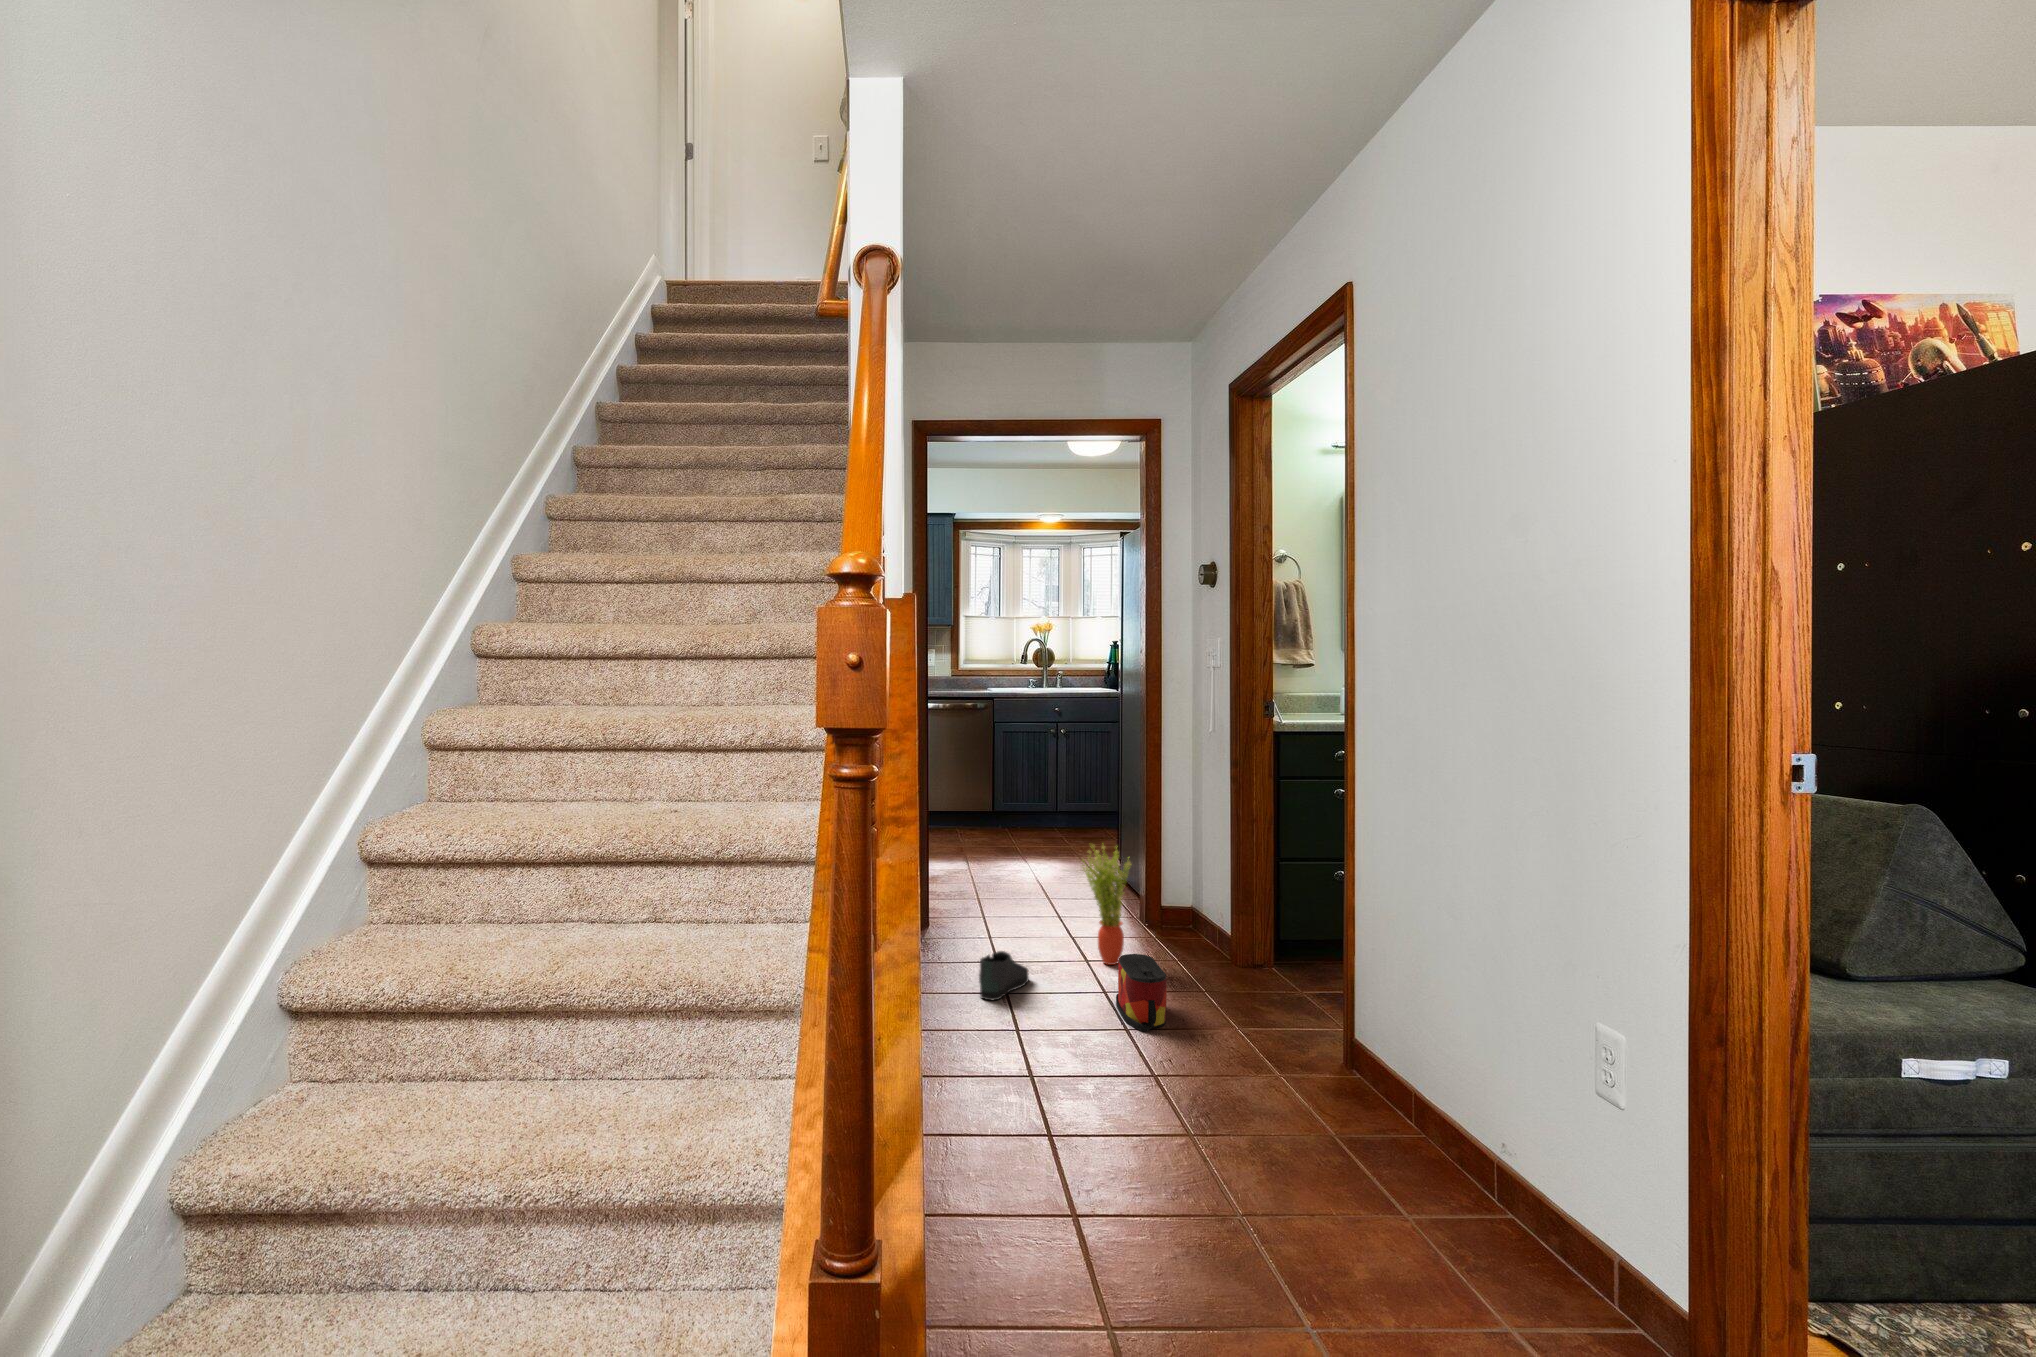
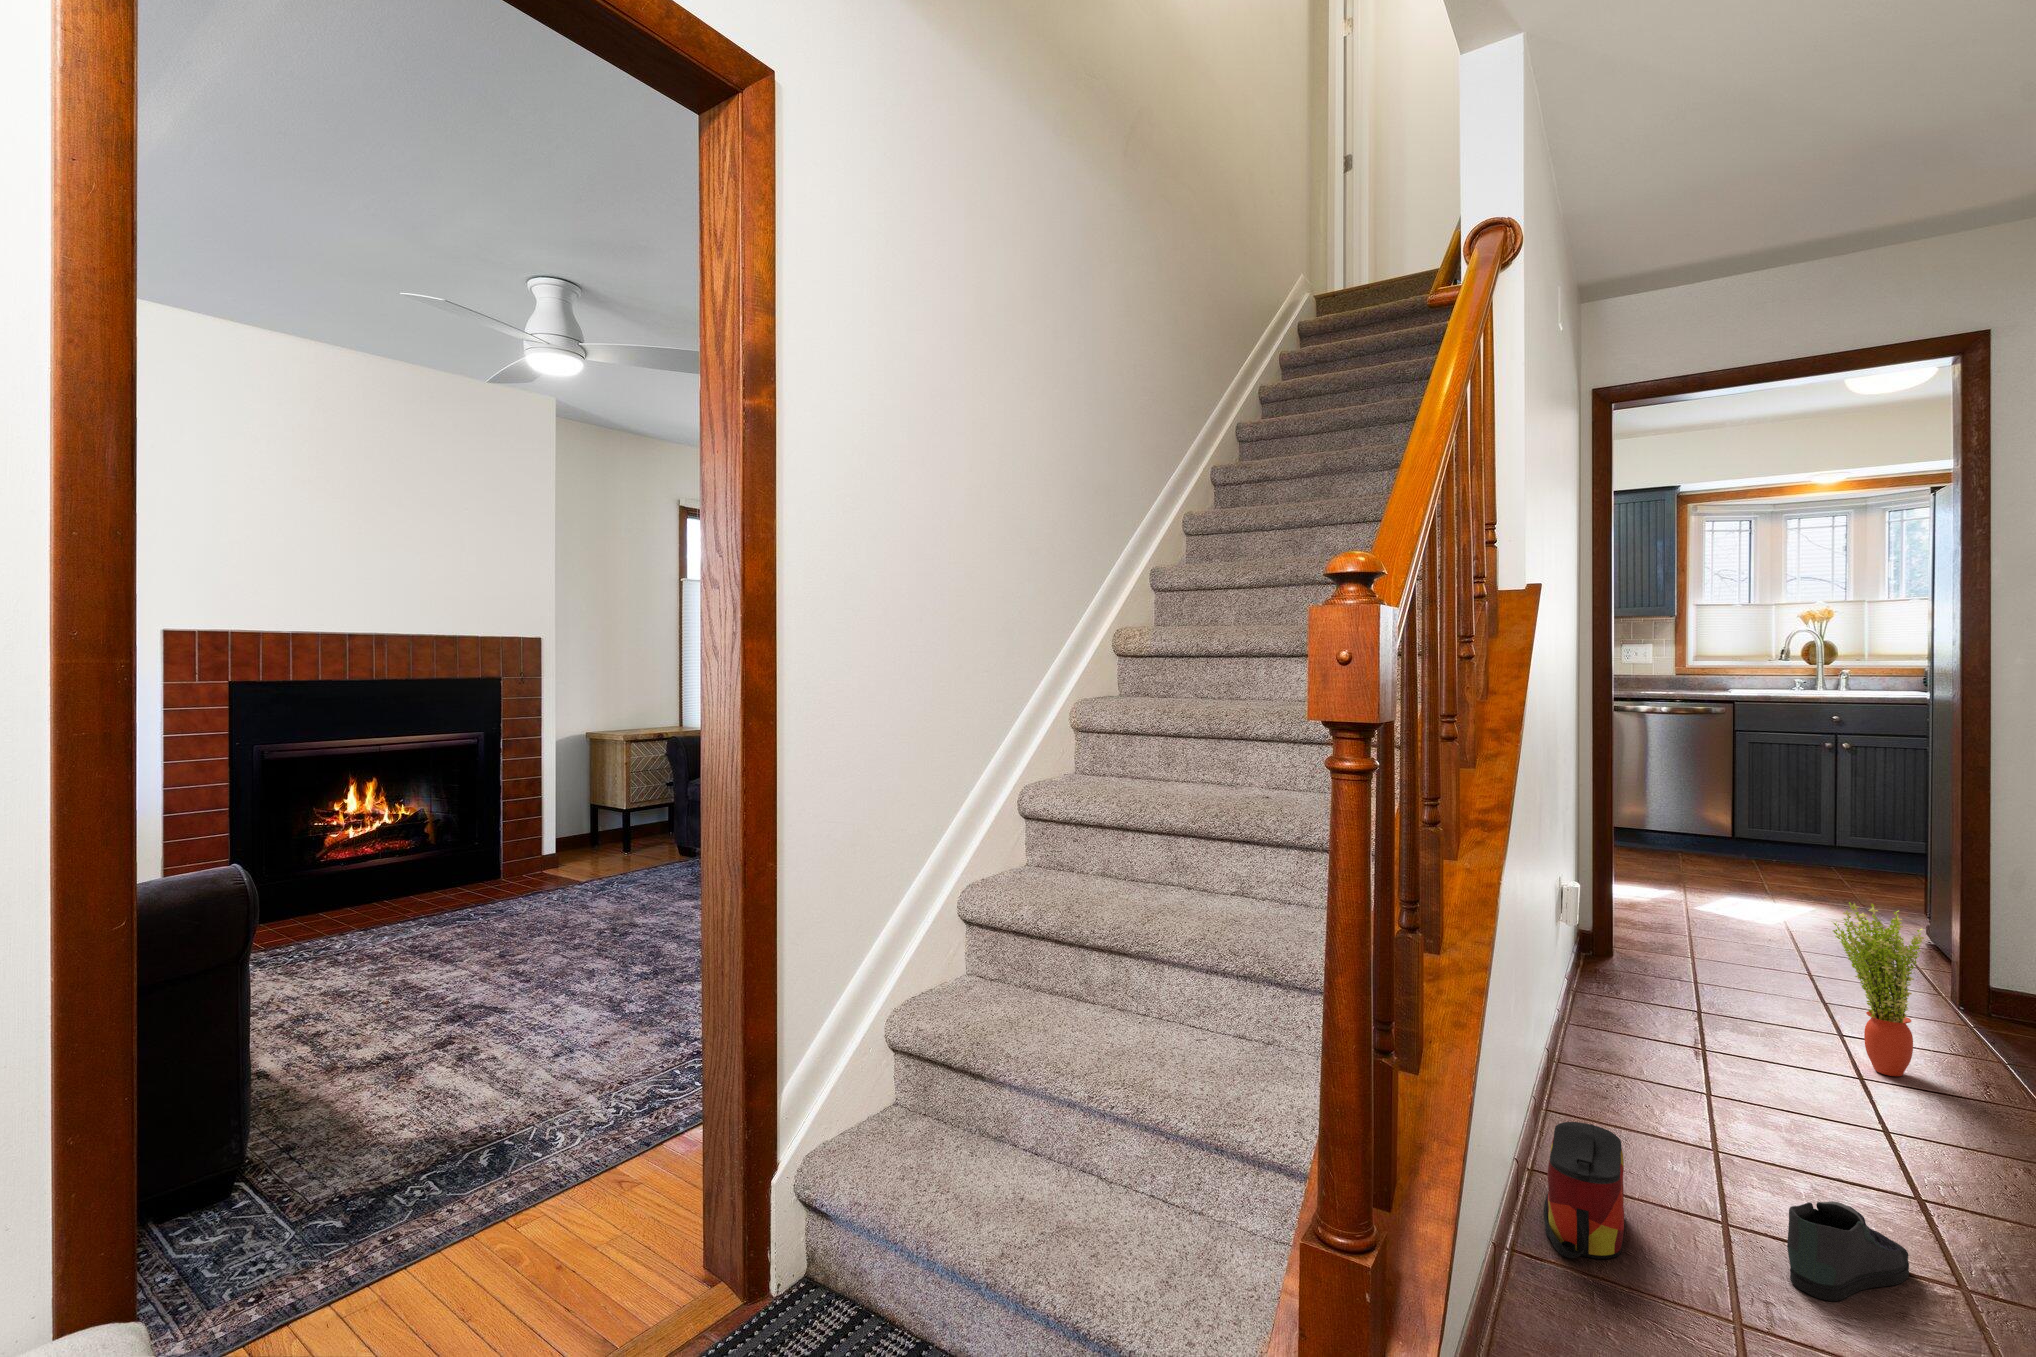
shoe: present [979,951,1029,1000] -> present [1787,1201,1909,1301]
bag: present [1116,954,1167,1031] -> present [1543,1122,1624,1259]

